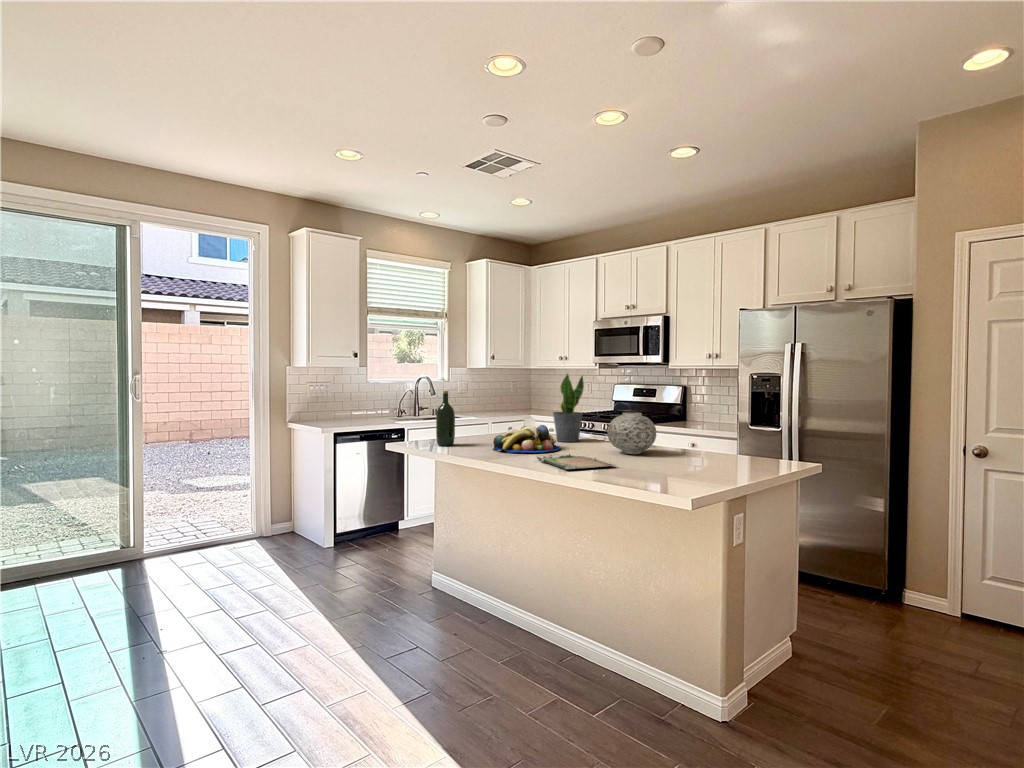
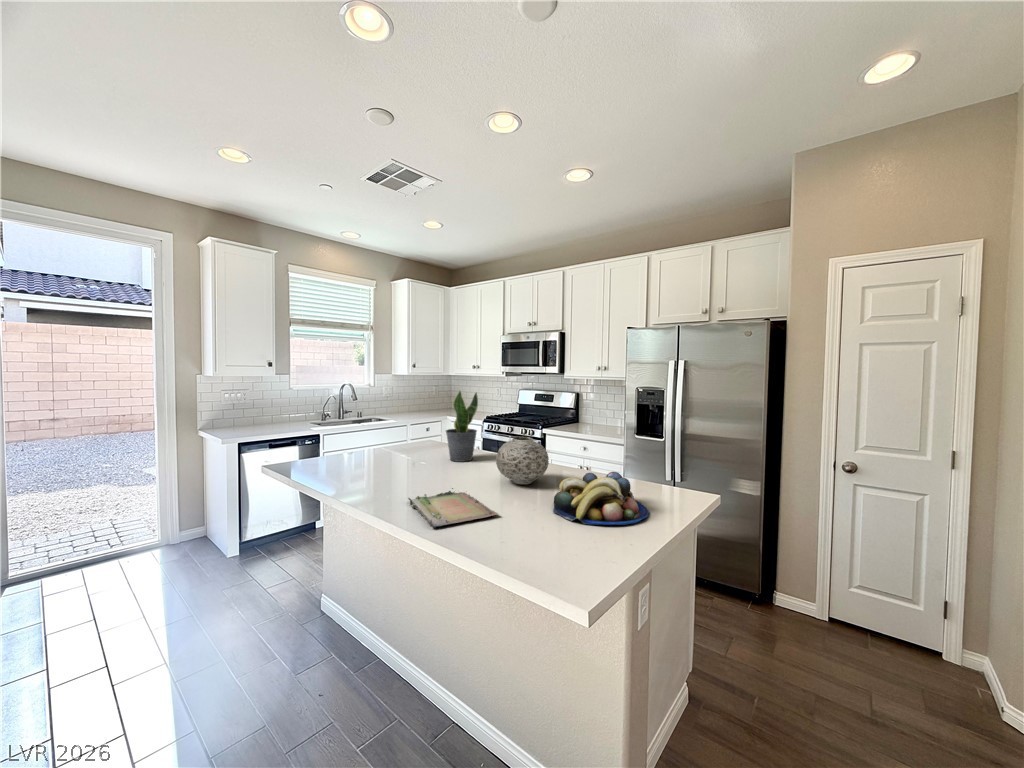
wine bottle: present [436,391,455,446] -> none [311,411,333,472]
fruit bowl: present [493,425,561,453] -> present [553,472,649,525]

